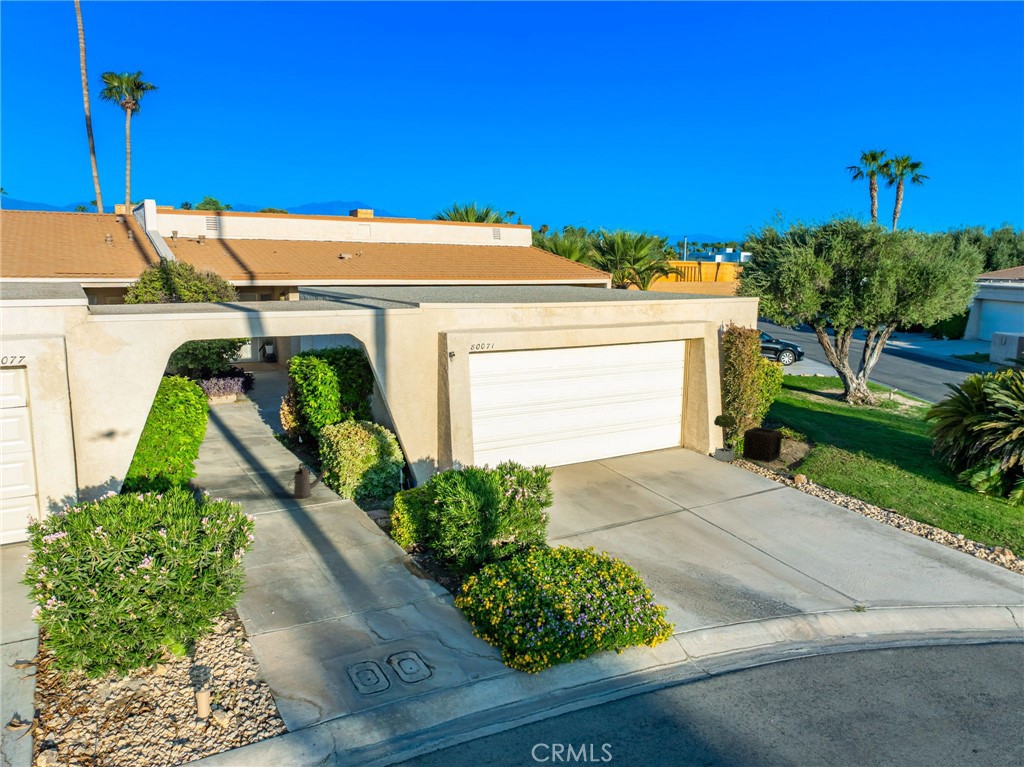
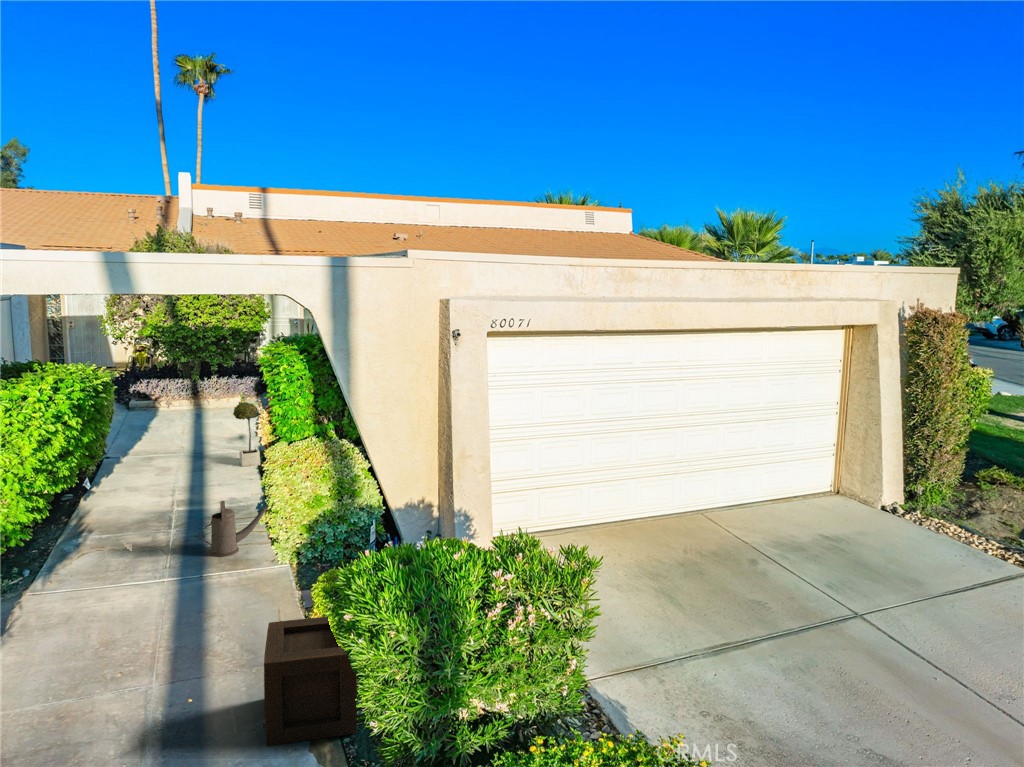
potted tree: present [714,415,736,461] -> present [233,402,261,467]
wooden crate: present [743,427,782,462] -> present [264,616,357,746]

